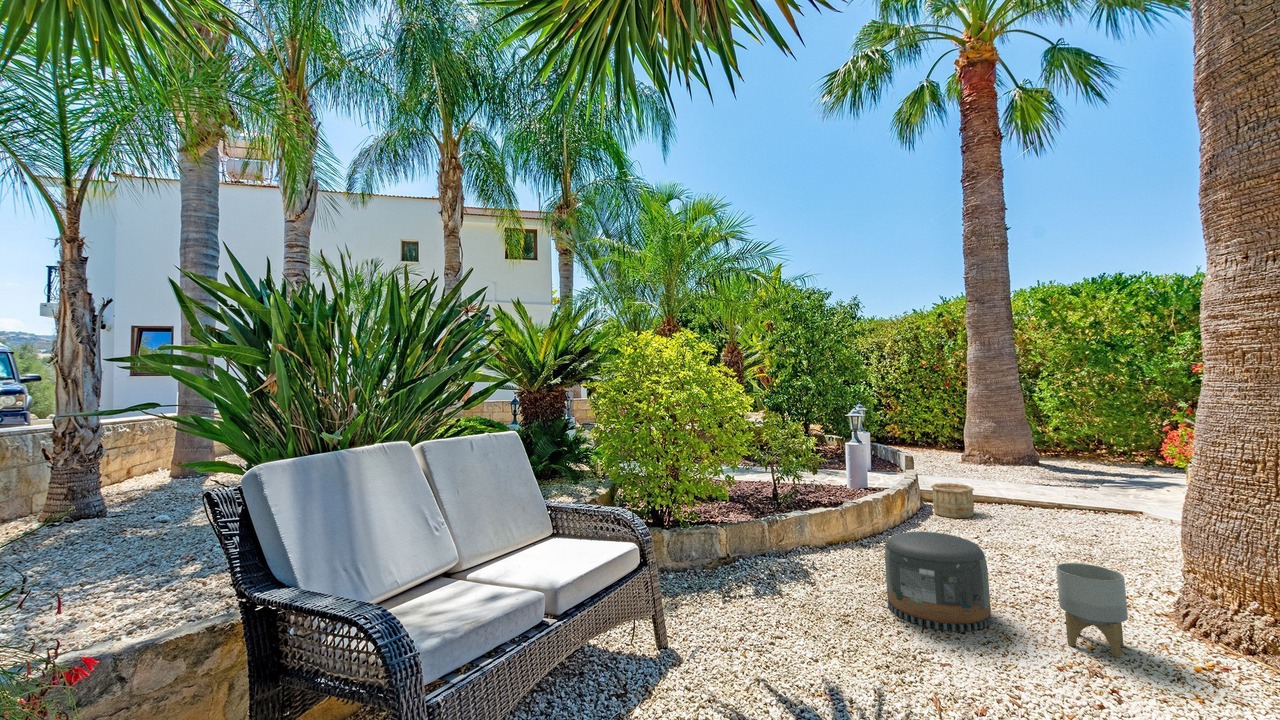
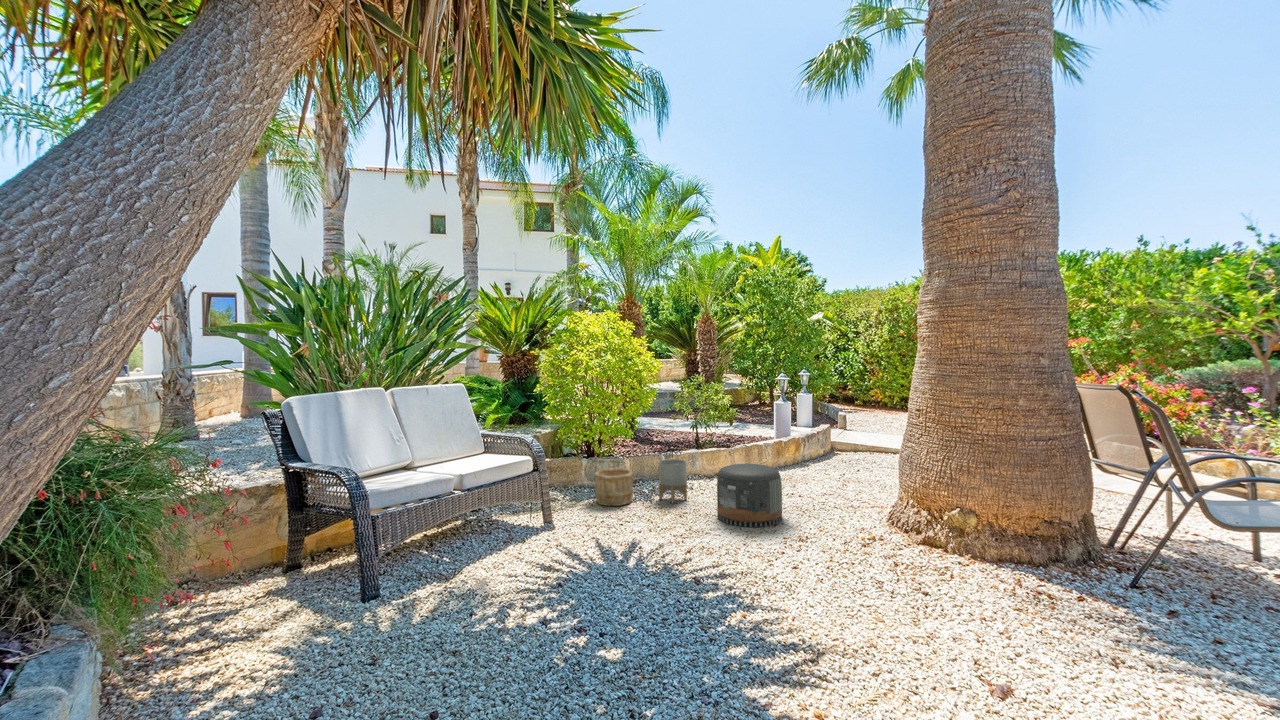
wooden bucket: present [931,483,974,518] -> present [594,468,633,506]
planter: present [1056,563,1128,658] -> present [659,459,687,503]

